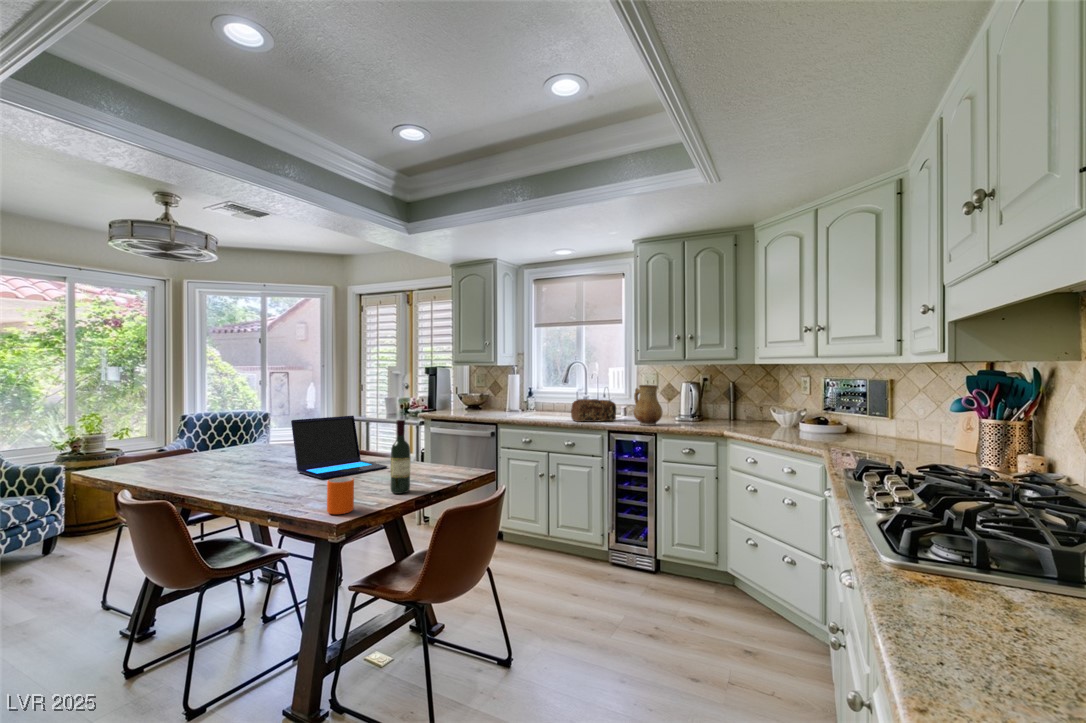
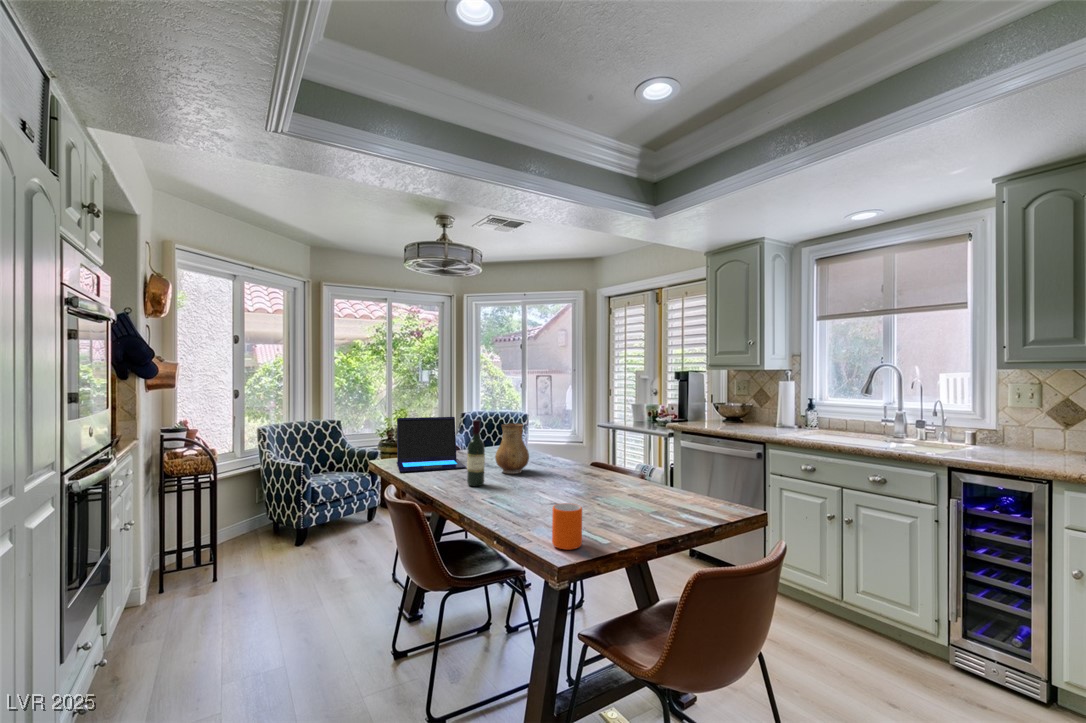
ceramic pitcher: present [634,385,662,426] -> present [495,423,529,474]
bread loaf: present [571,399,616,422] -> none [879,418,962,453]
laptop: present [291,416,387,479] -> present [396,417,466,472]
wine bottle: present [390,420,411,494] -> present [467,420,485,486]

